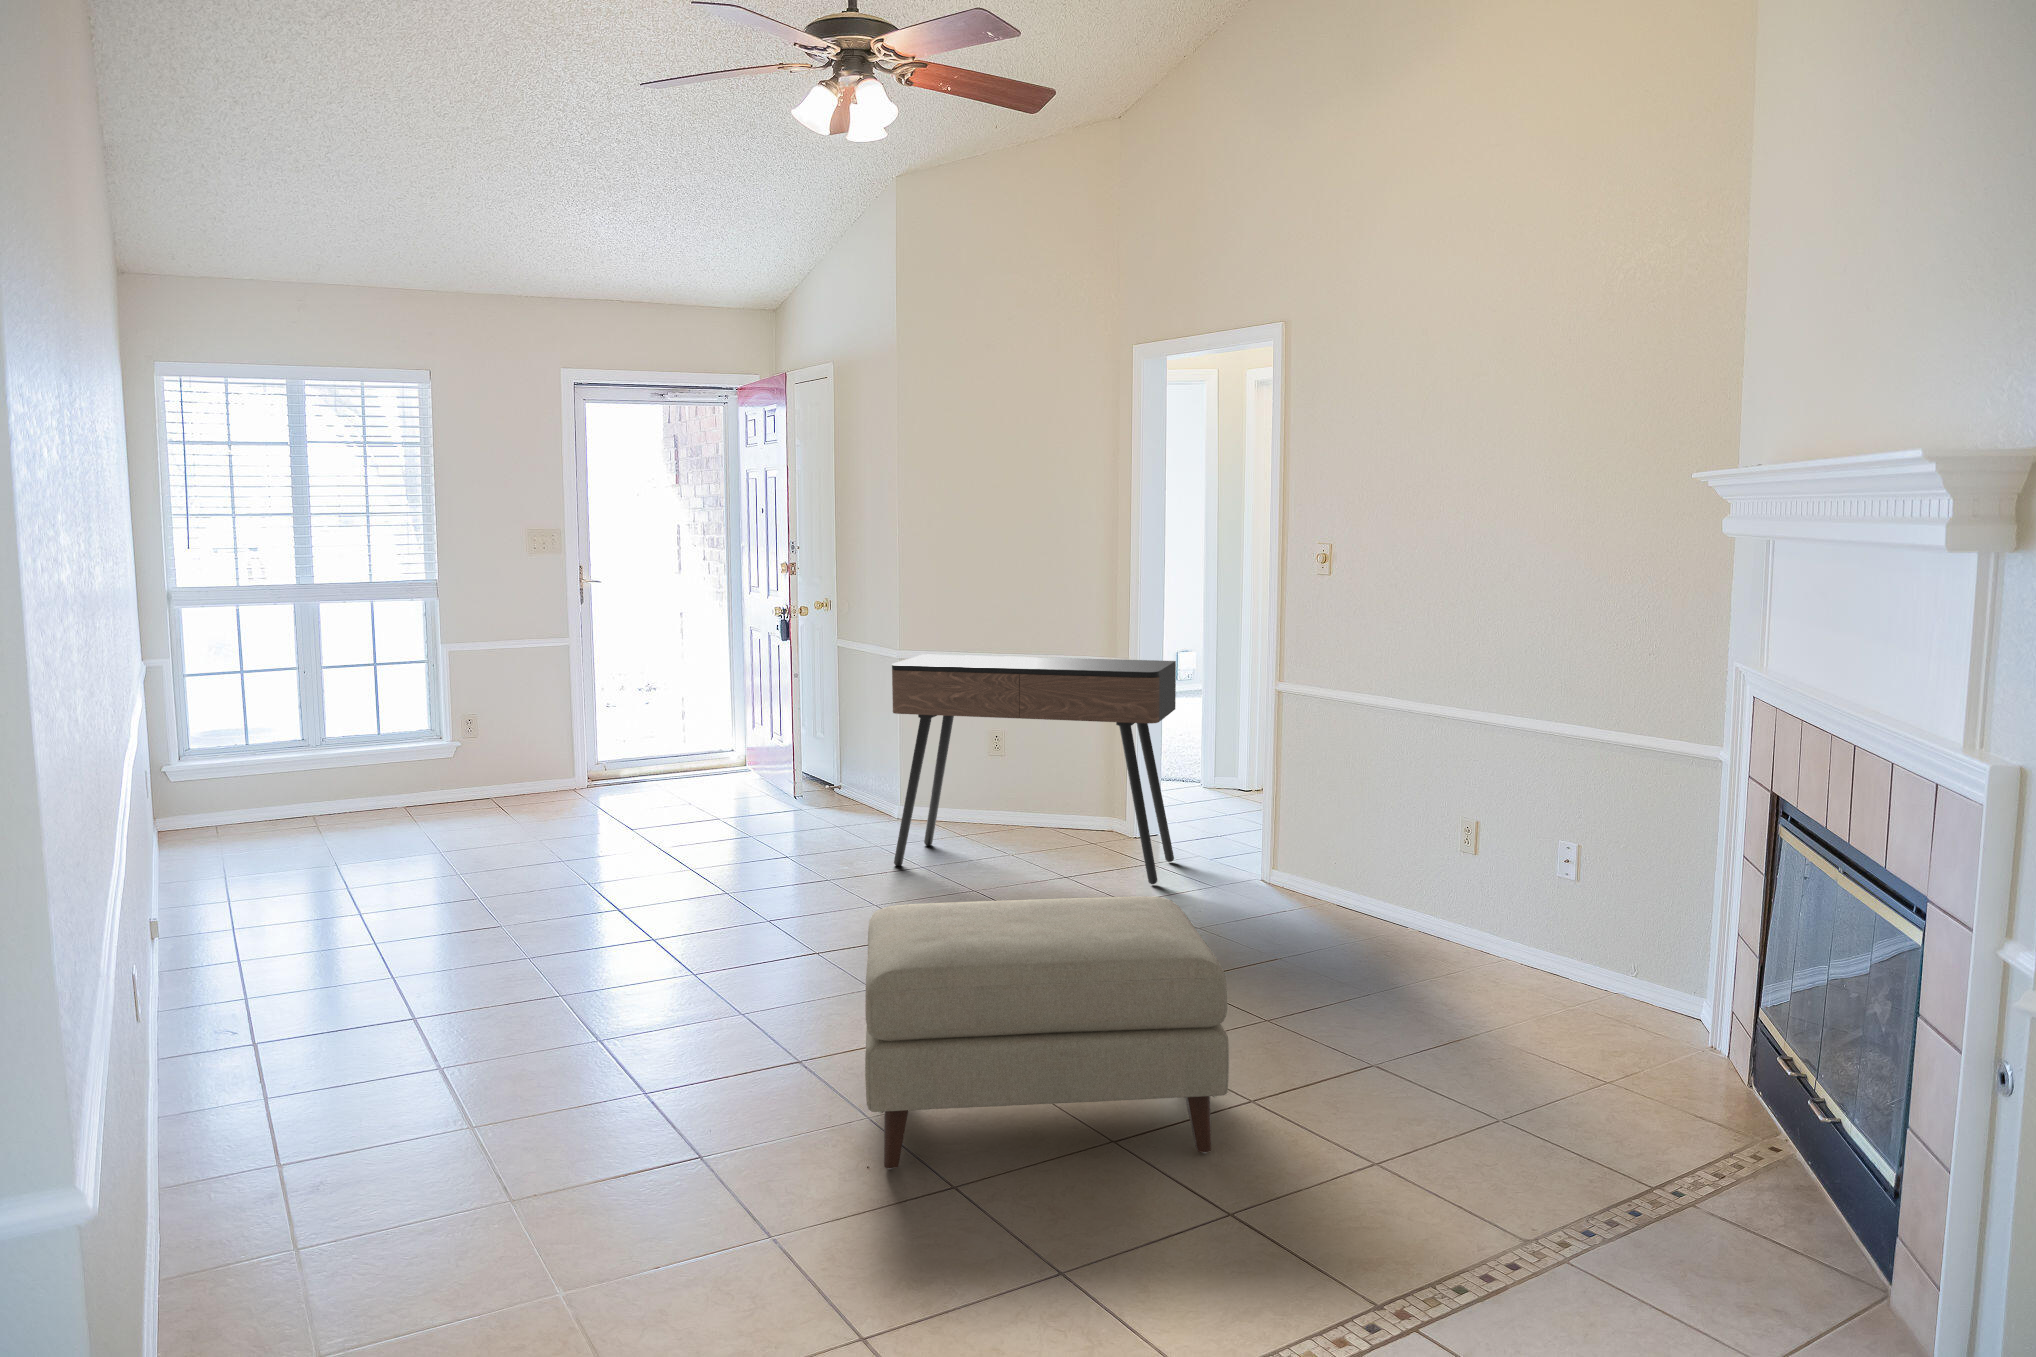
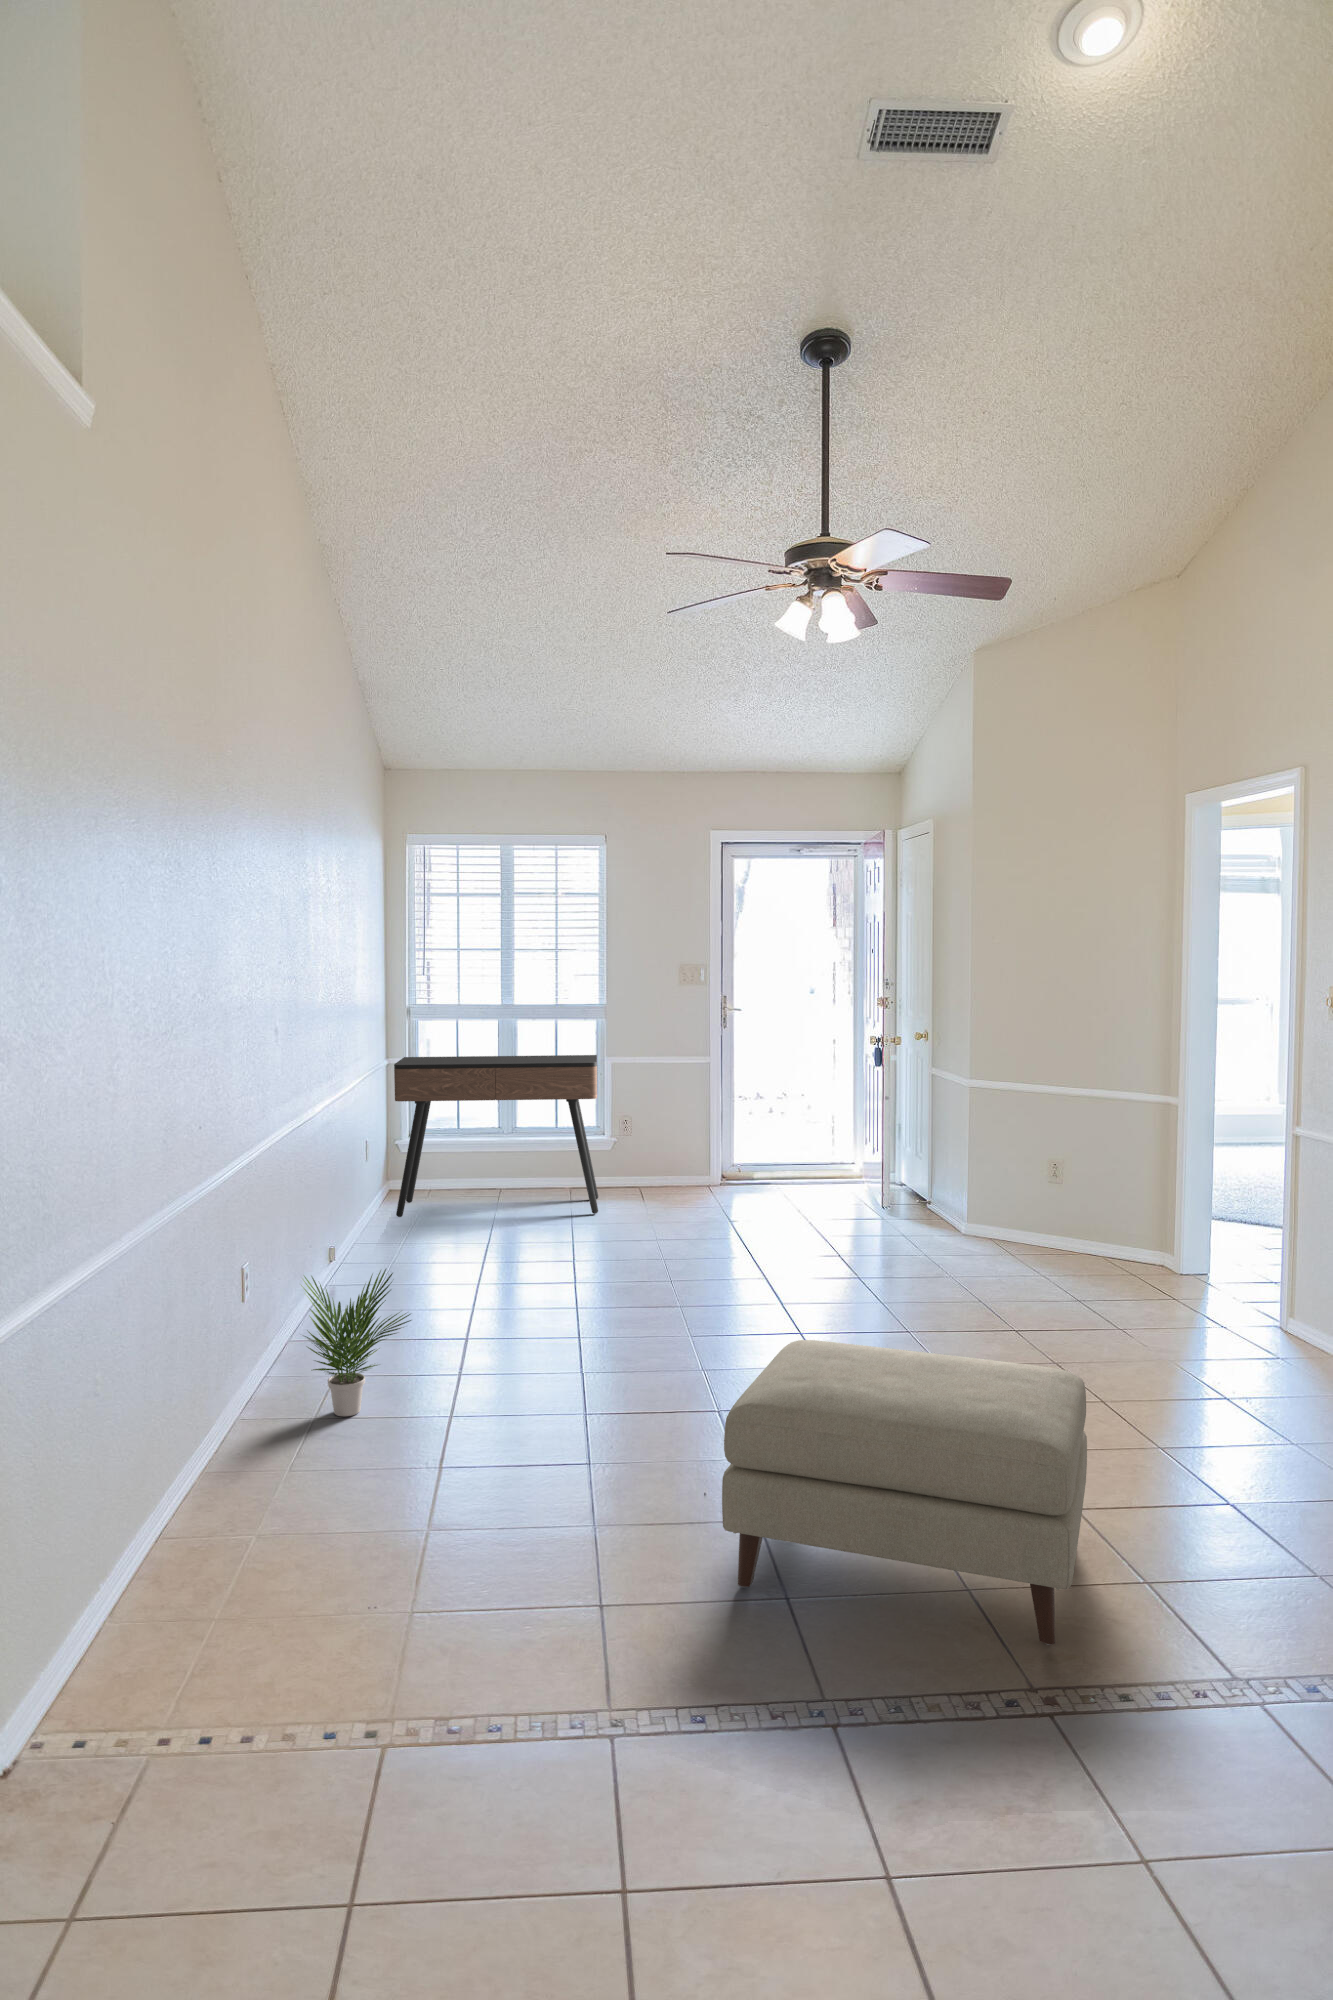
console table: present [892,654,1176,884] -> present [394,1055,599,1217]
potted plant: none [171,899,366,1094] -> present [301,1269,411,1417]

